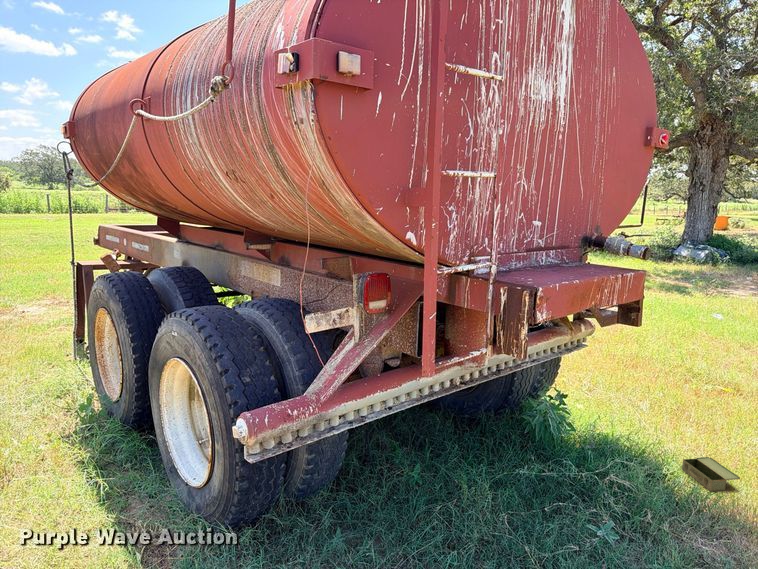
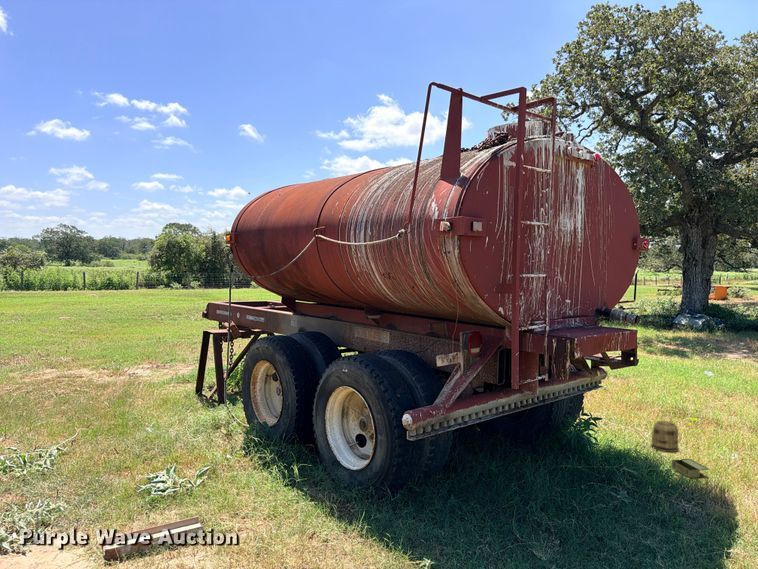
basket: none [652,388,692,440] -> present [652,421,678,452]

